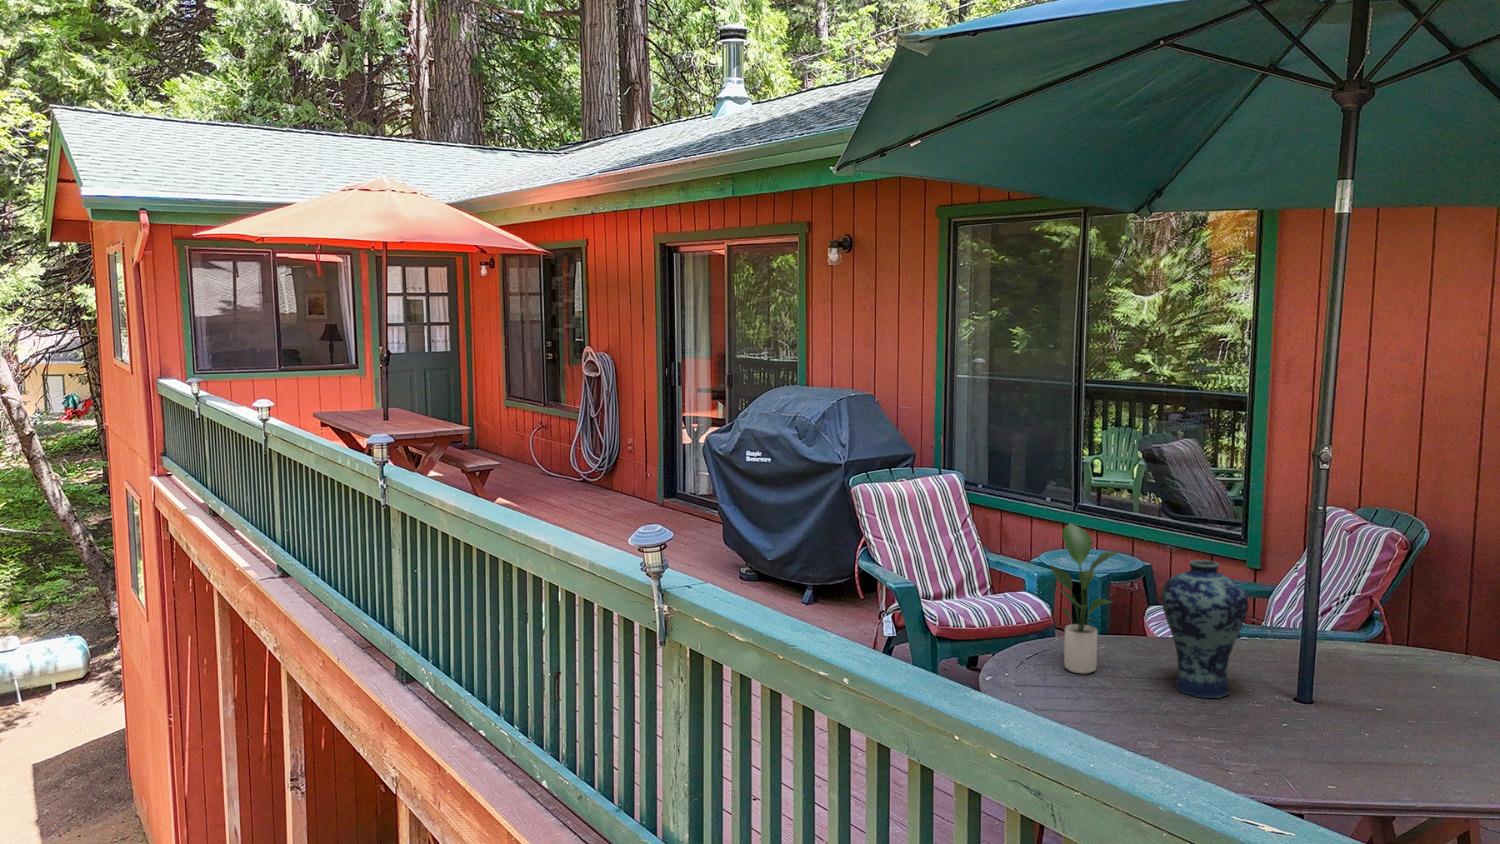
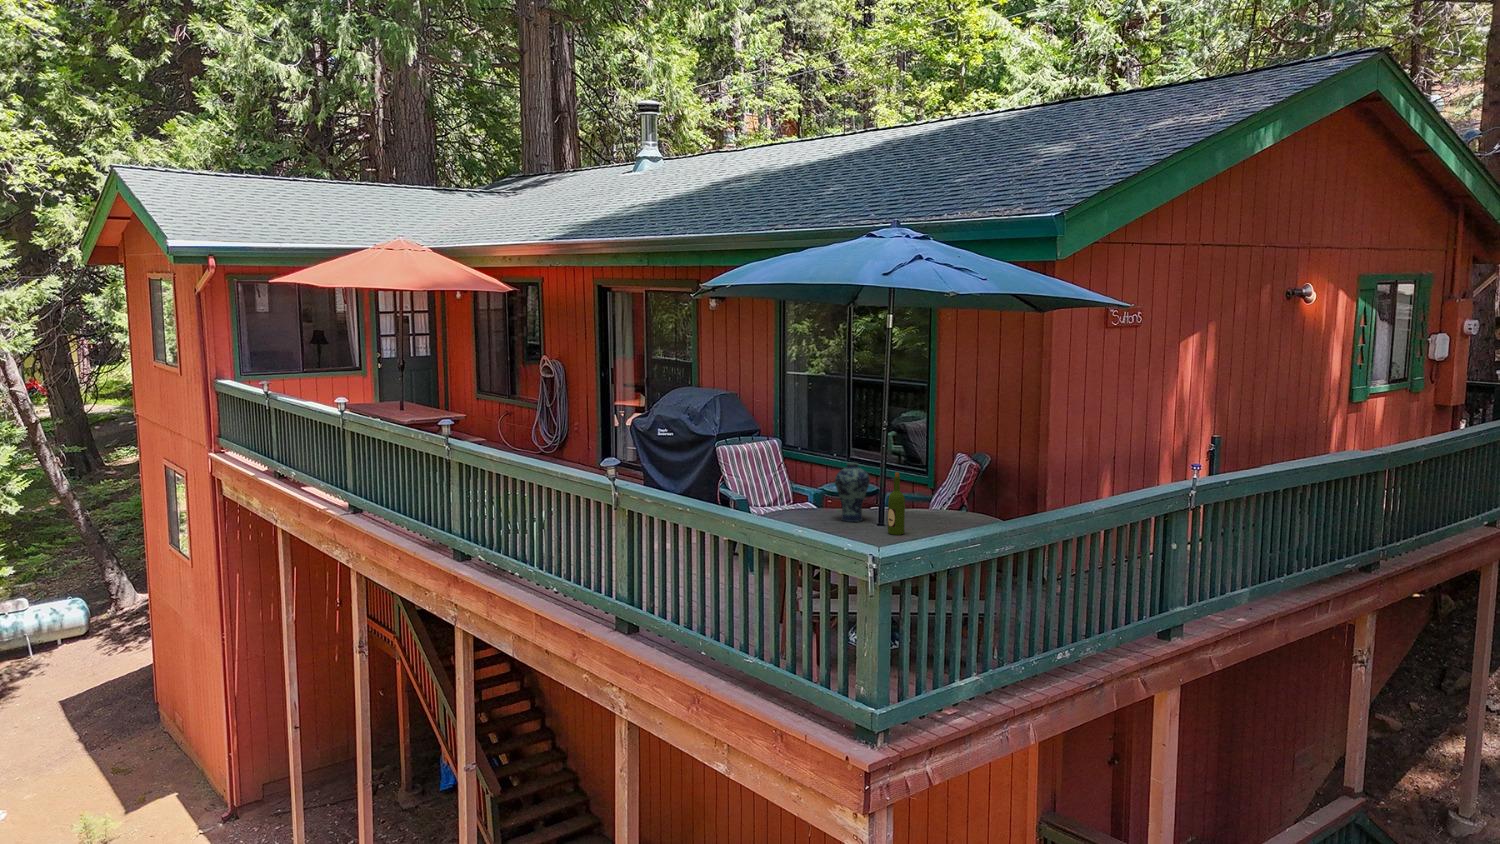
potted plant: present [1050,523,1118,674] -> none [788,448,819,516]
wine bottle: none [1335,604,1385,760] -> present [888,472,905,535]

